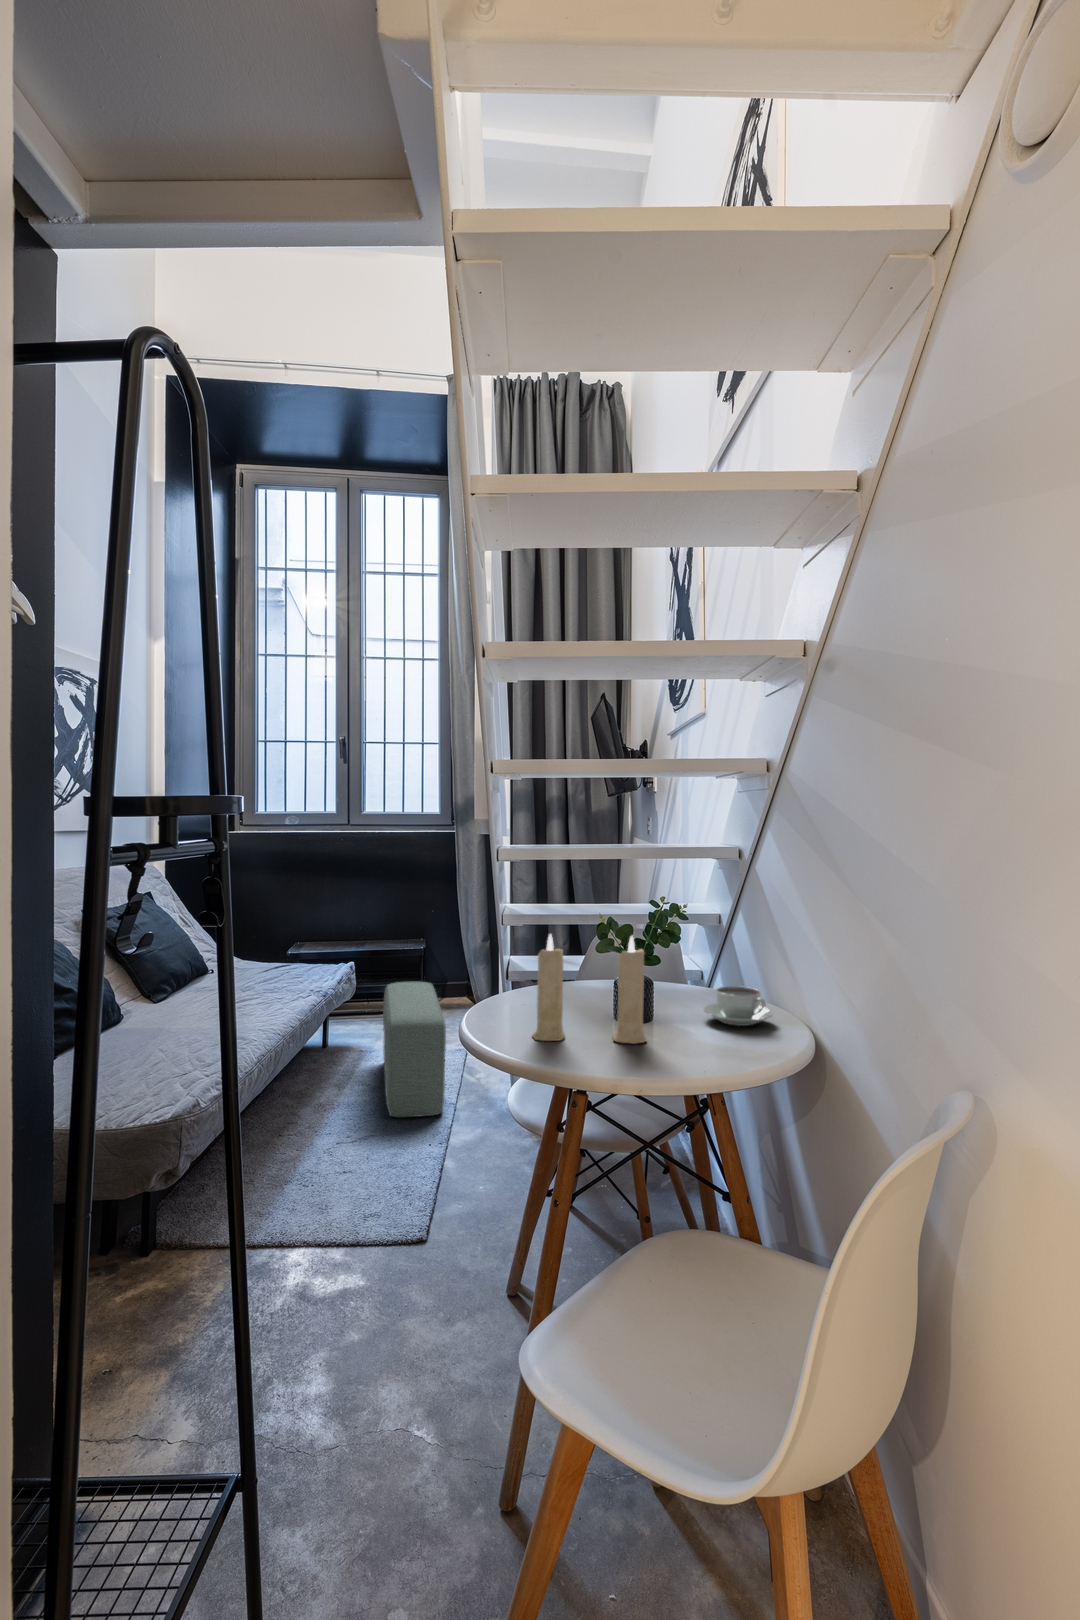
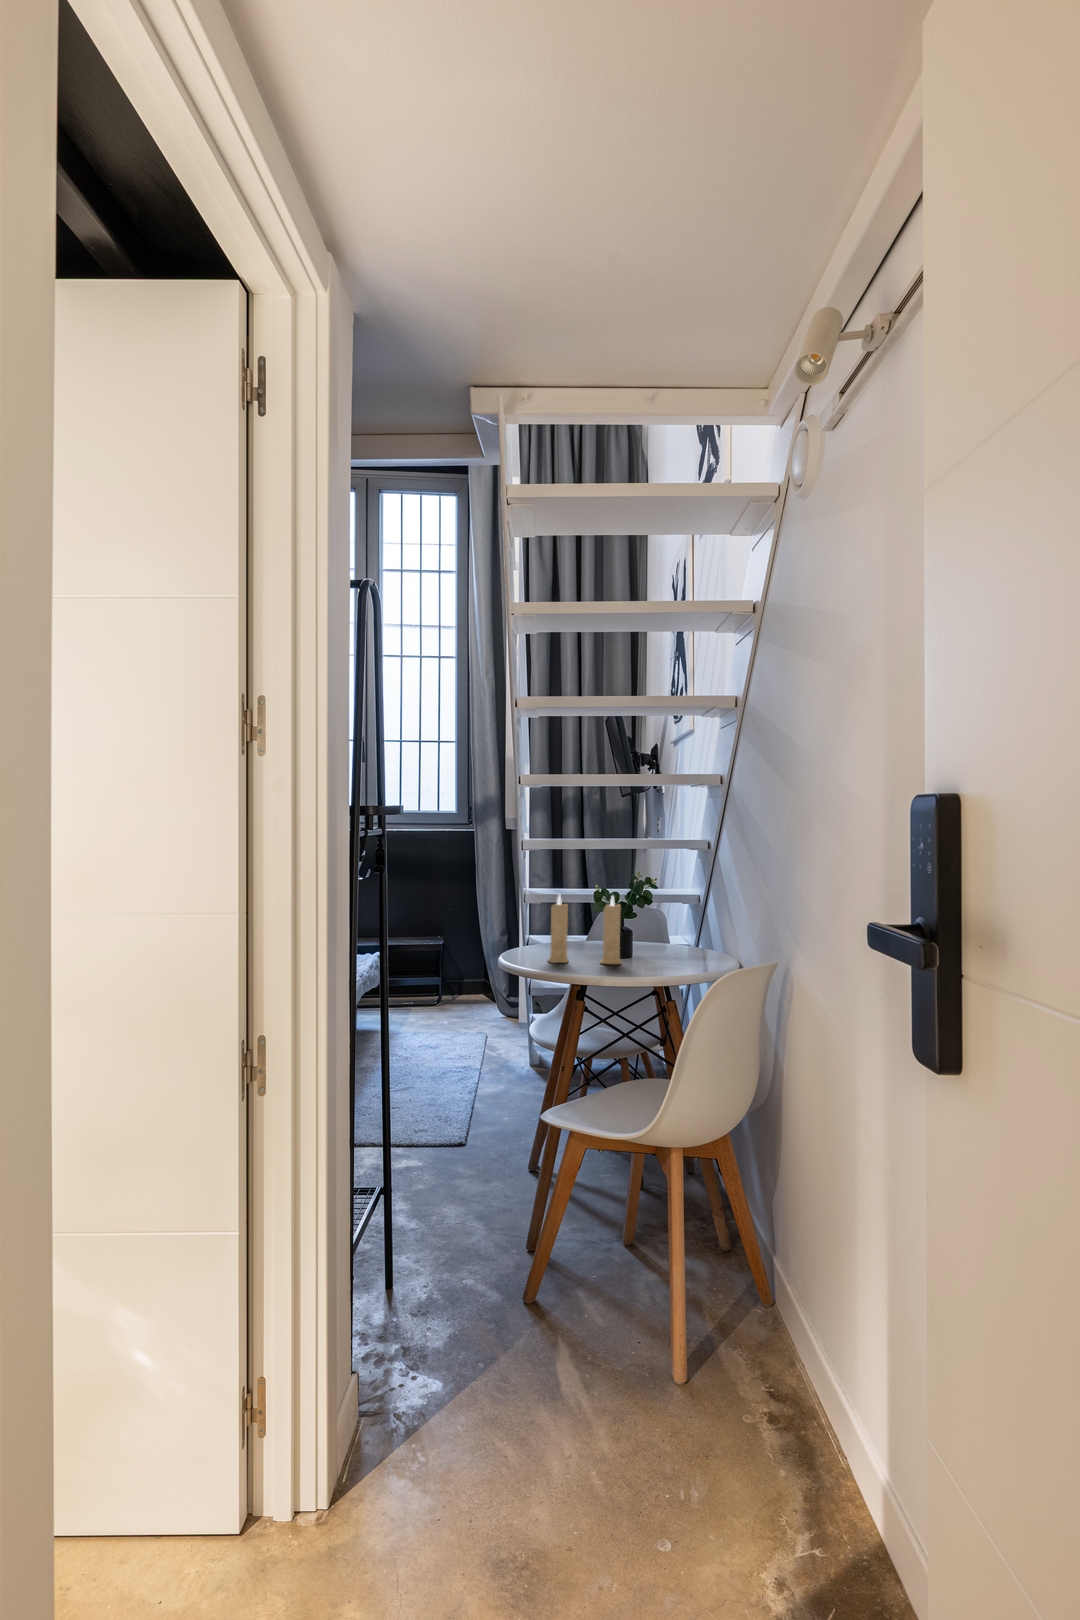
pouf: present [383,982,446,1117] -> none [412,969,472,1077]
coffee cup: present [703,986,773,1026] -> none [665,935,712,960]

